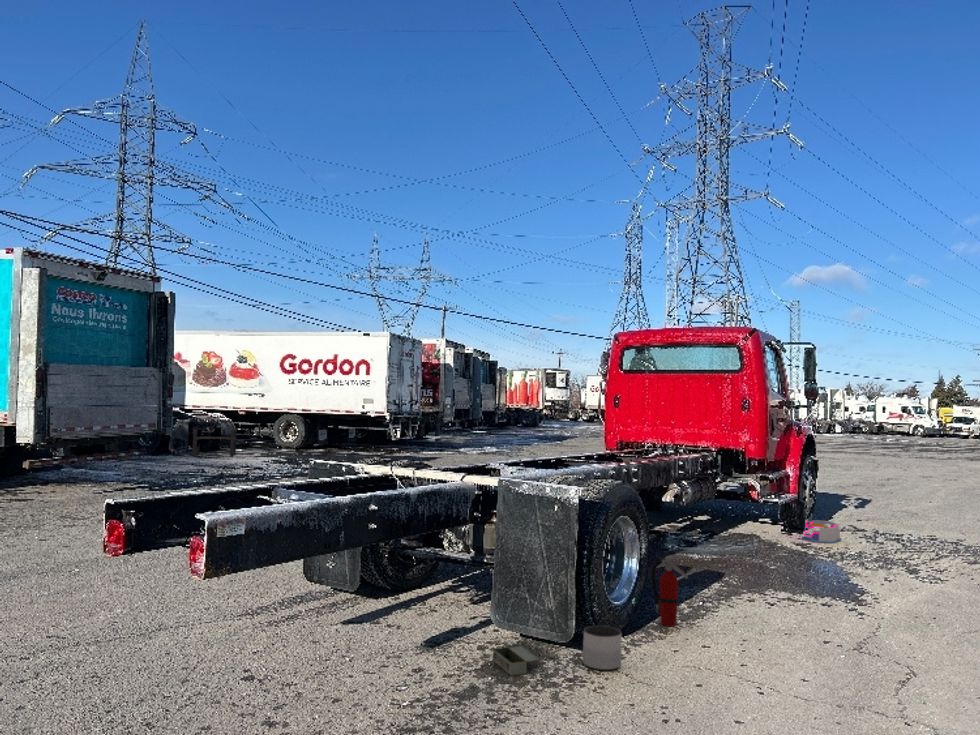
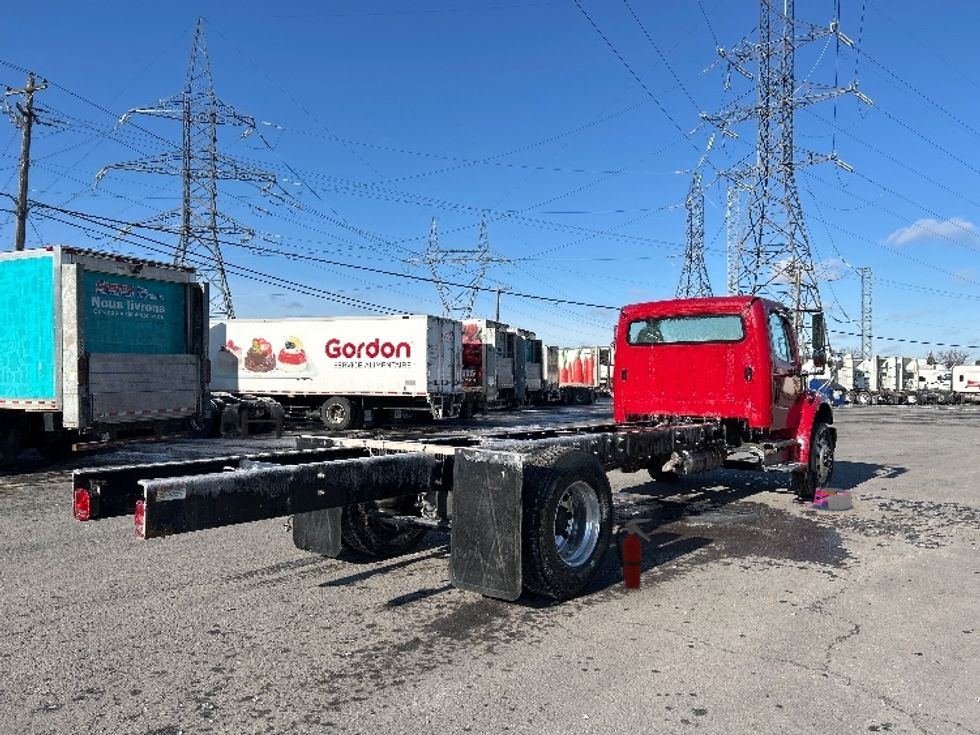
planter: present [583,626,622,671] -> none [530,585,567,627]
toolbox: present [493,645,541,675] -> none [444,604,487,631]

